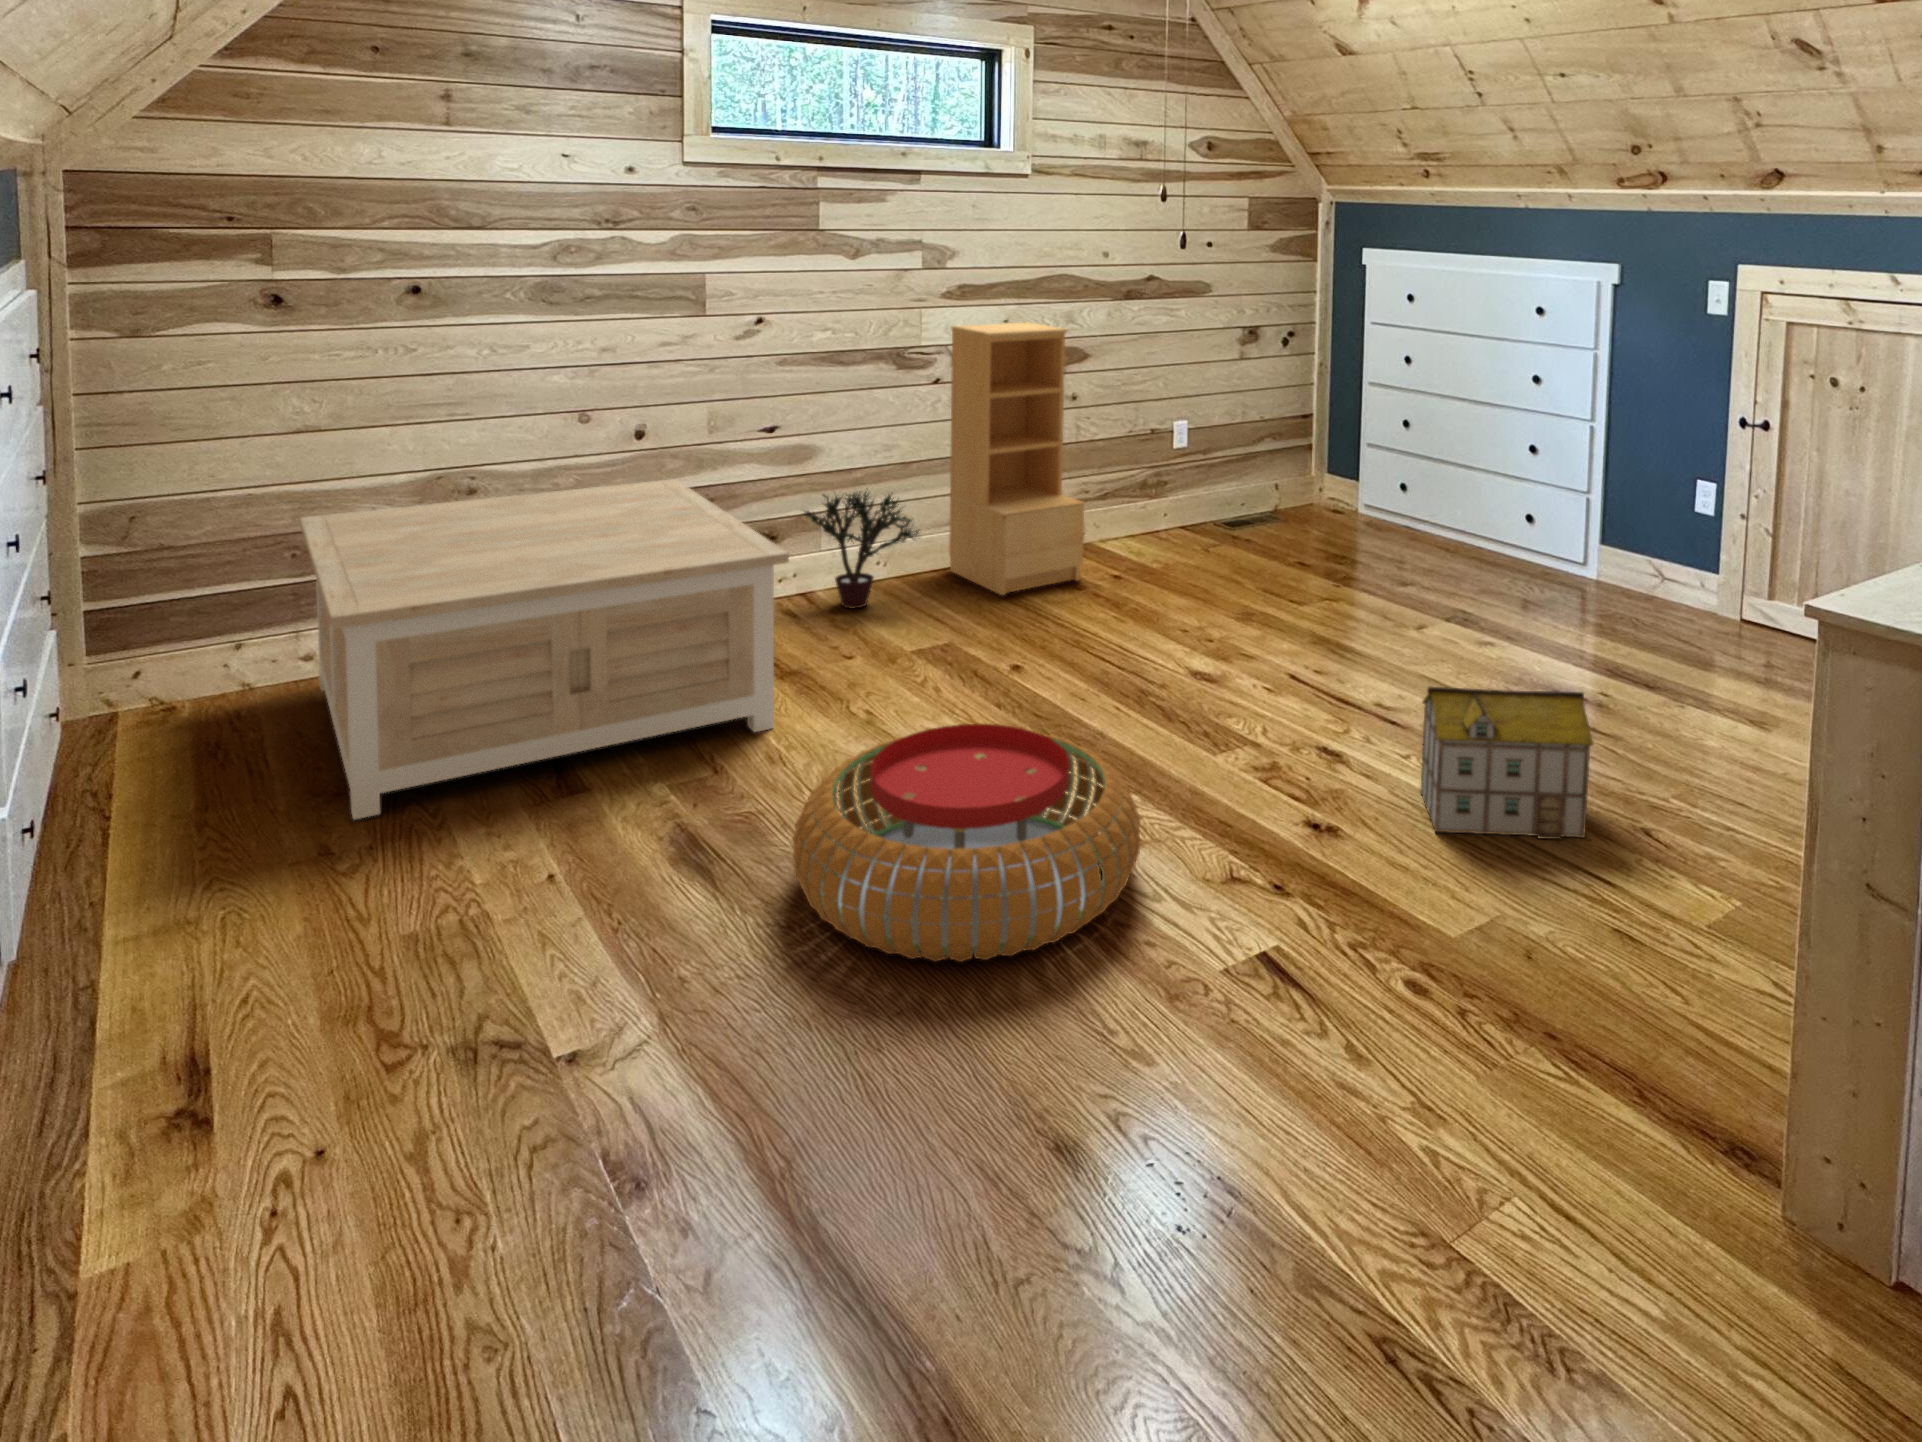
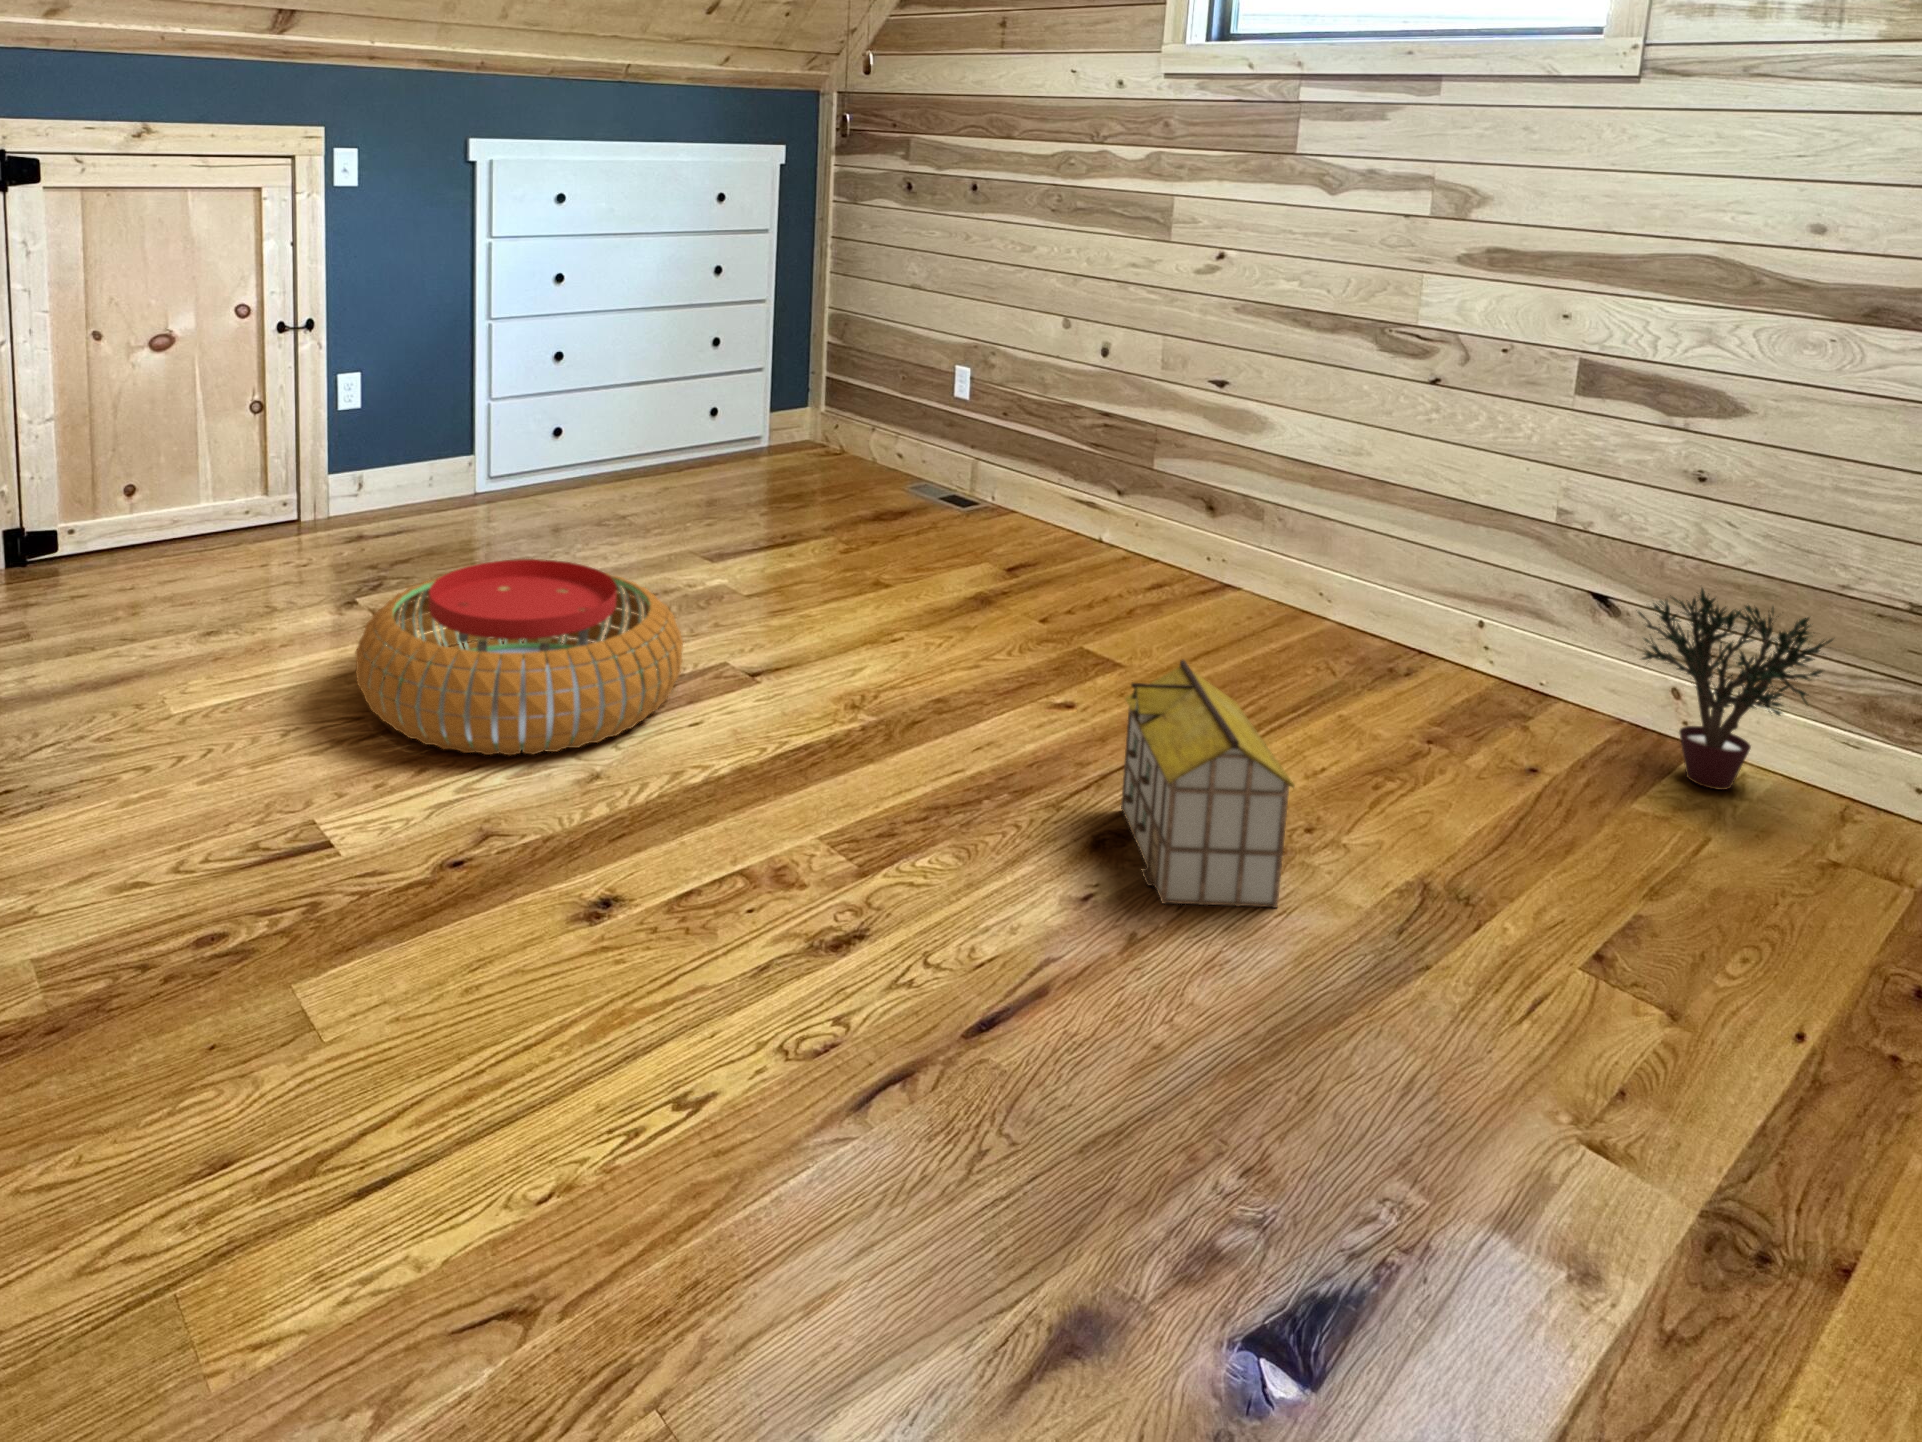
bookshelf: present [949,322,1084,595] -> none [1332,303,1588,736]
coffee table: present [300,479,789,819] -> none [653,354,1113,612]
potted plant: present [804,491,918,609] -> present [1638,588,1833,790]
toy house: present [1421,687,1593,839] -> present [1121,660,1294,908]

